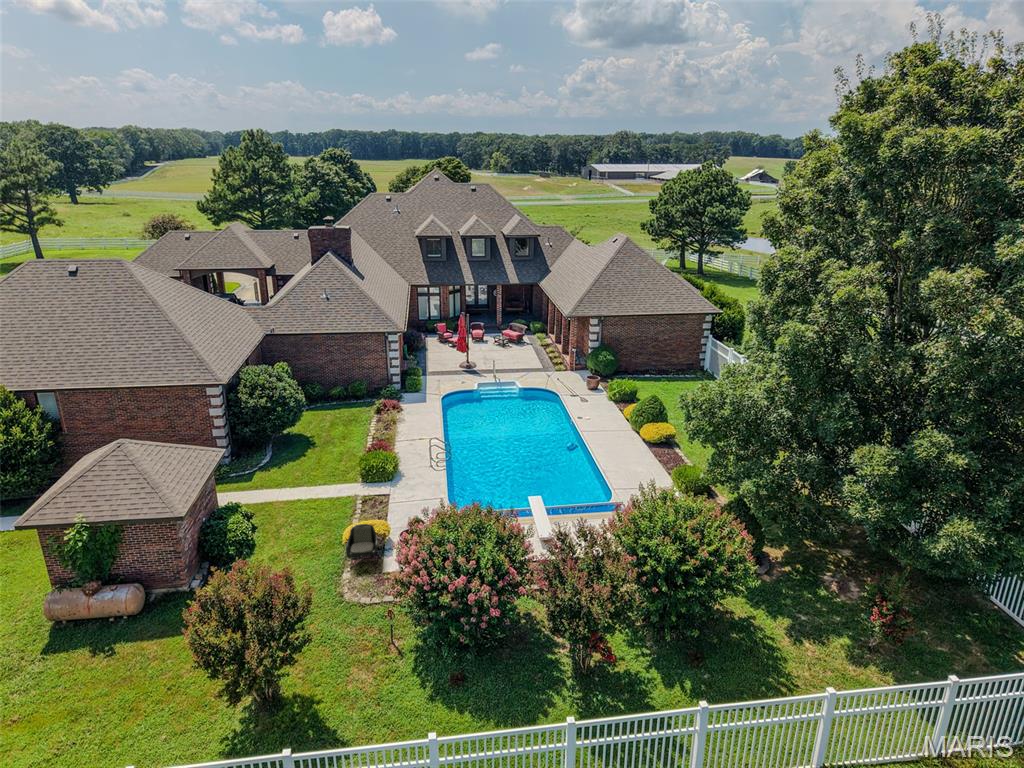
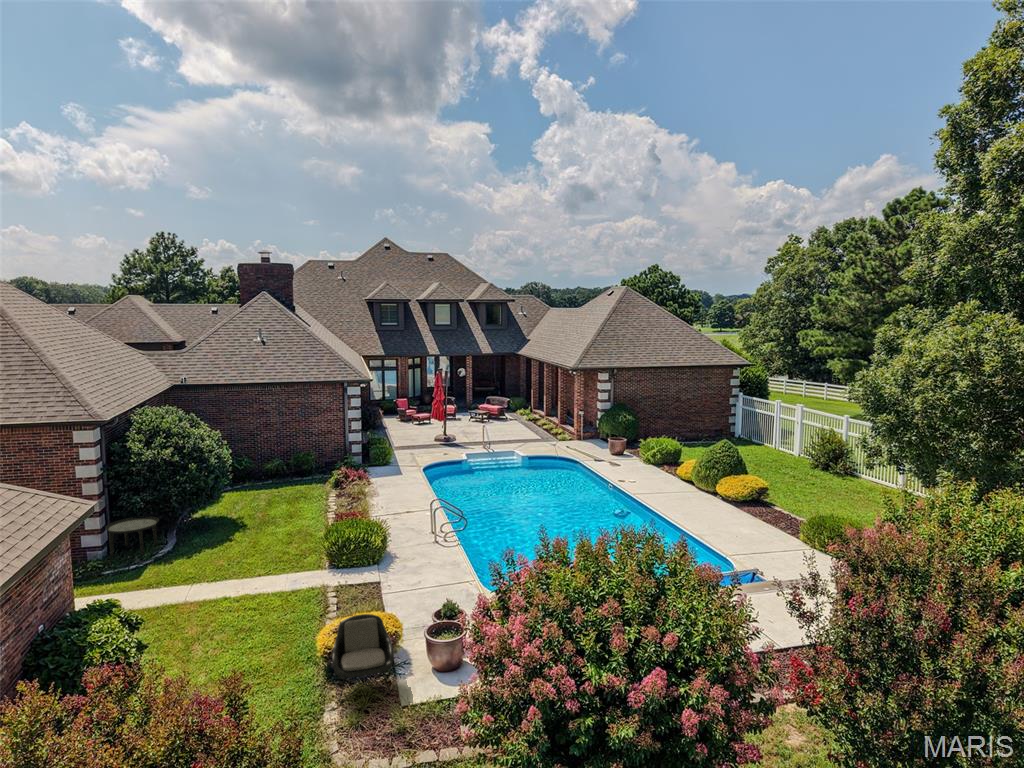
round table: none [230,439,262,465] -> present [105,517,159,556]

